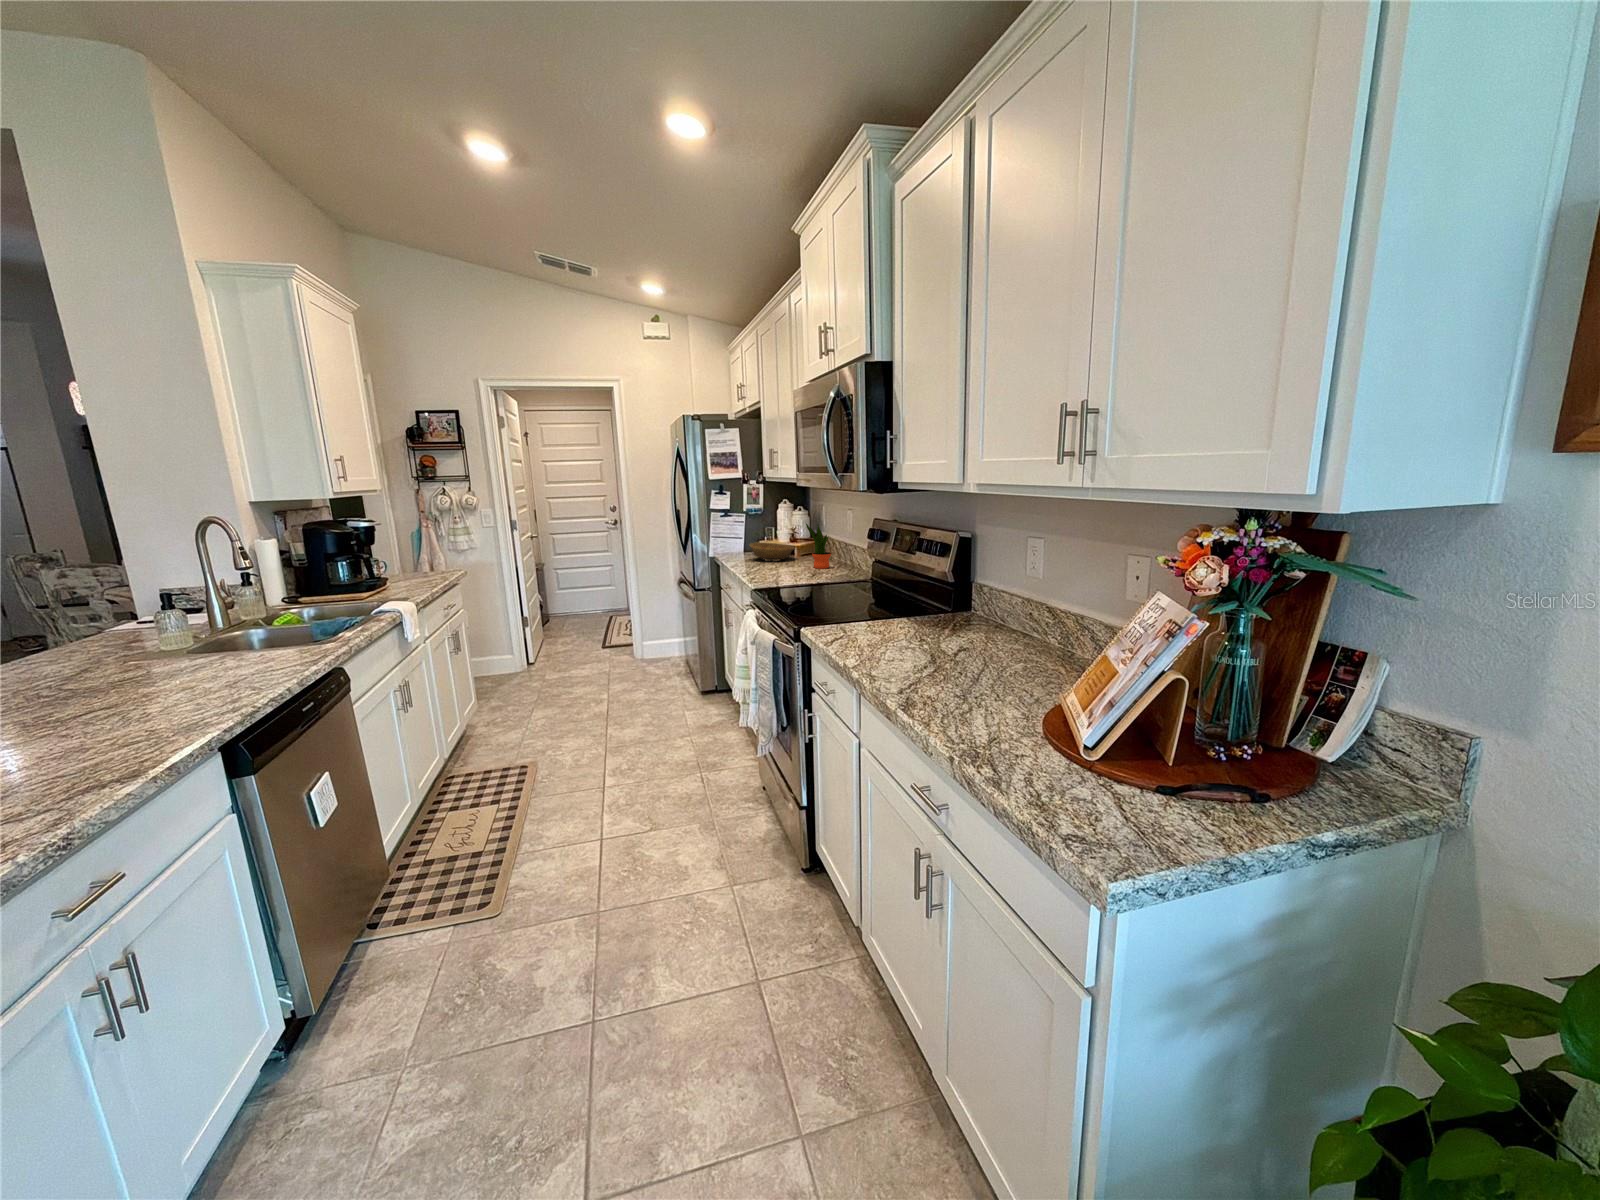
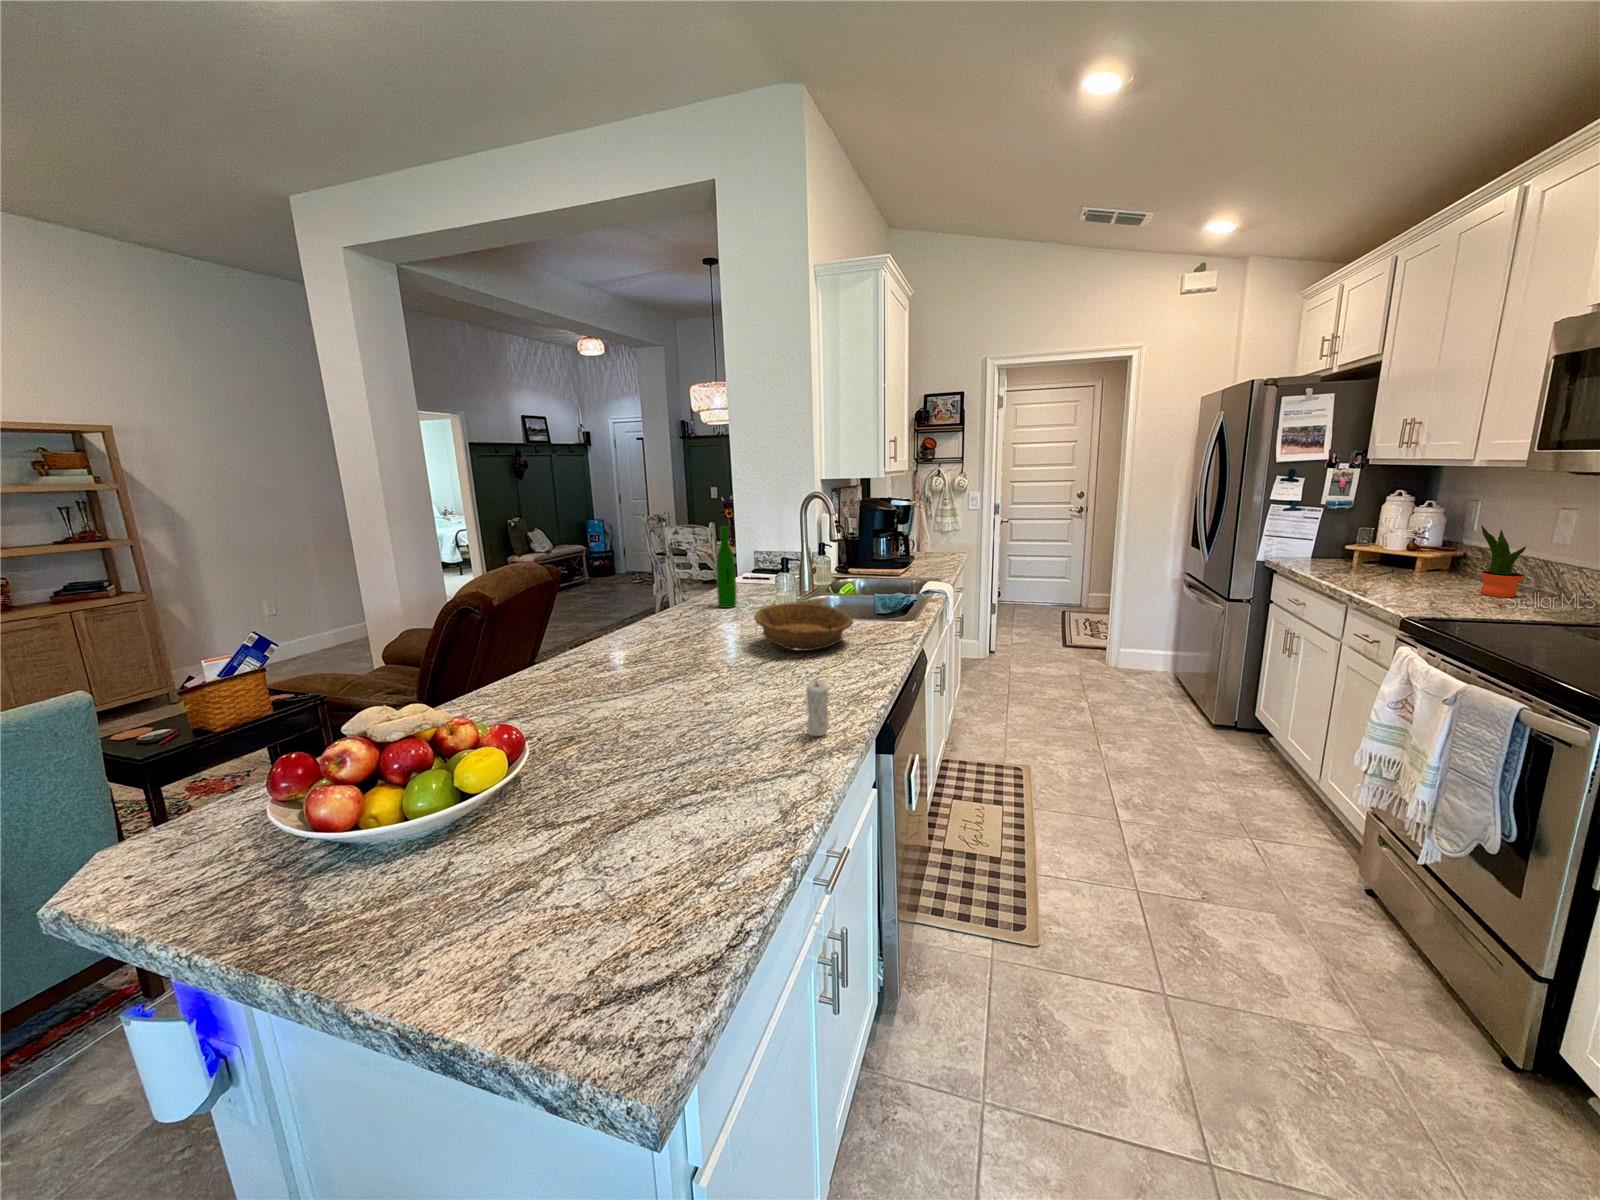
decorative bowl: present [749,542,795,561] -> present [754,602,853,650]
wine bottle: none [36,560,86,662] -> present [716,526,737,608]
candle: none [44,711,92,779] -> present [806,681,829,736]

